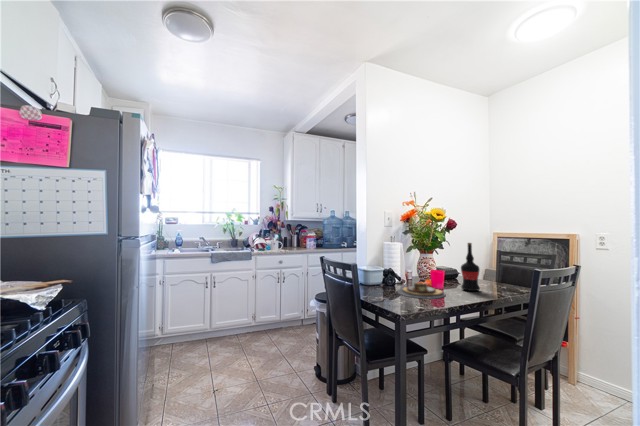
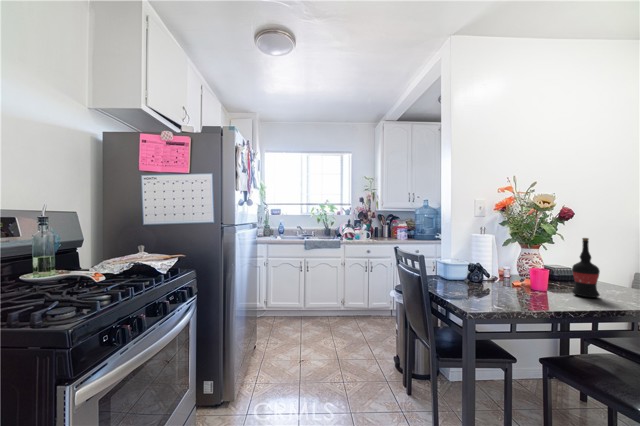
plate: present [397,283,445,299] -> none [482,281,545,300]

